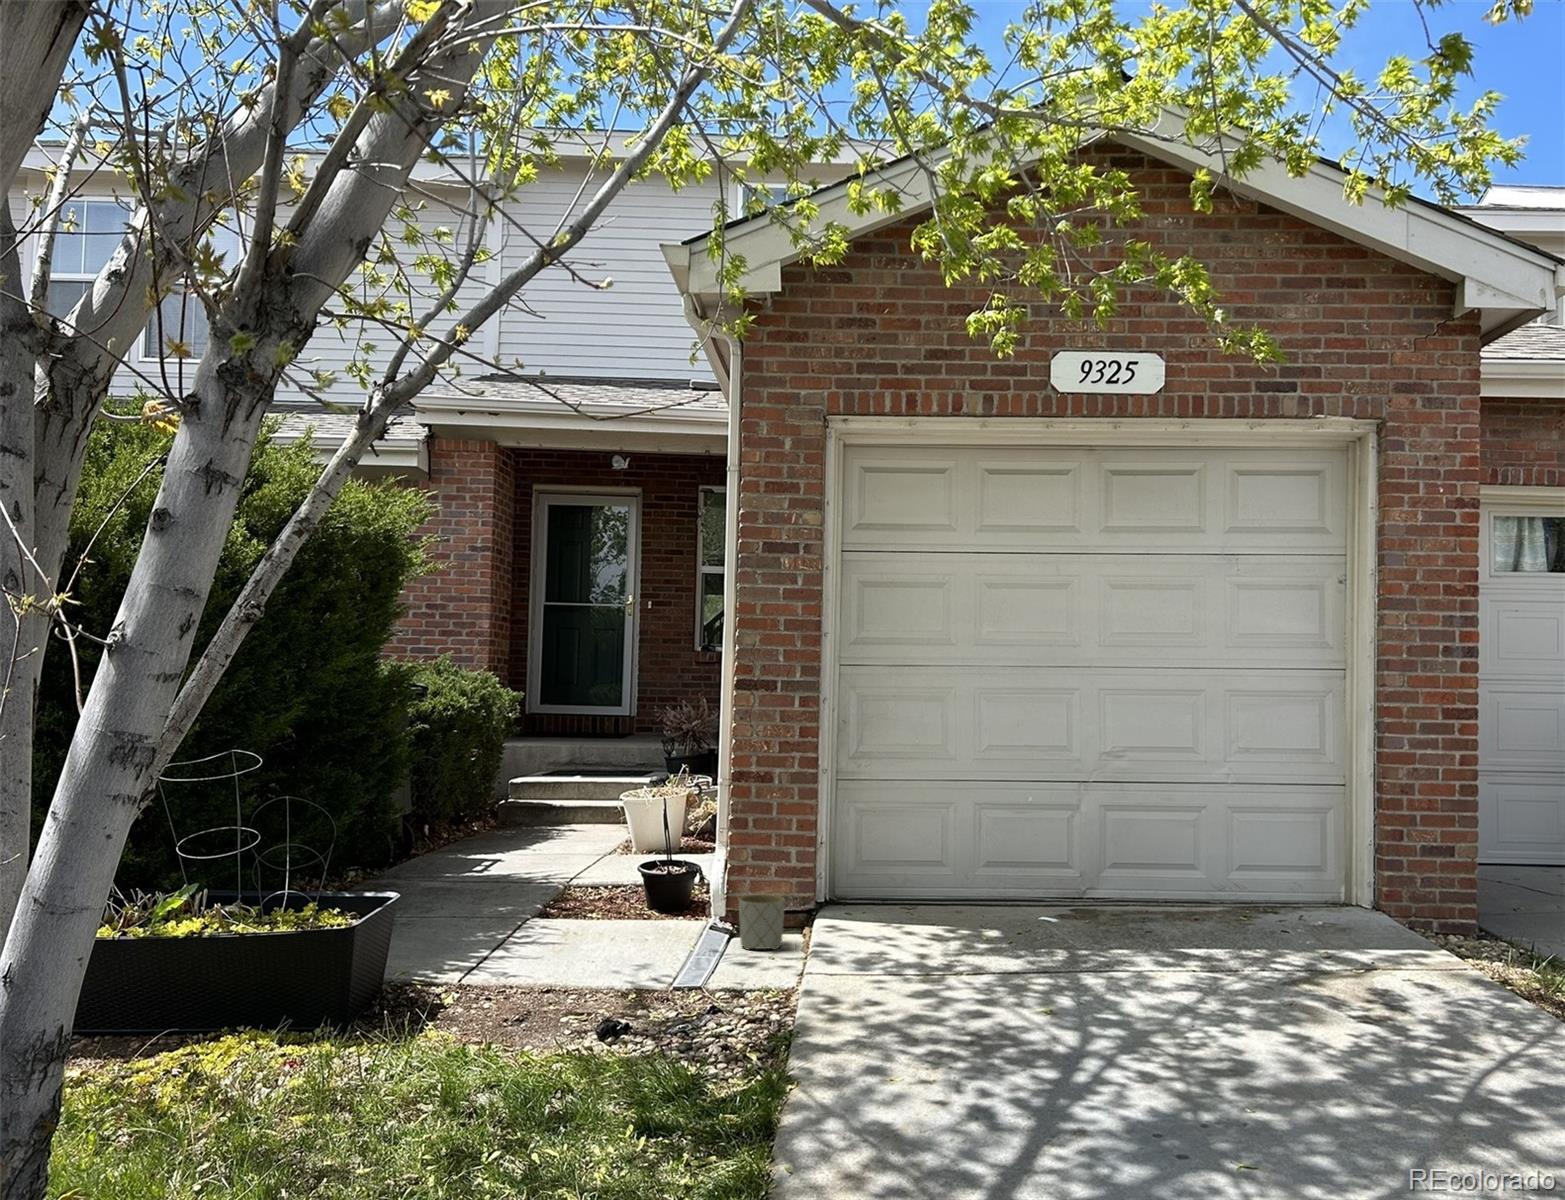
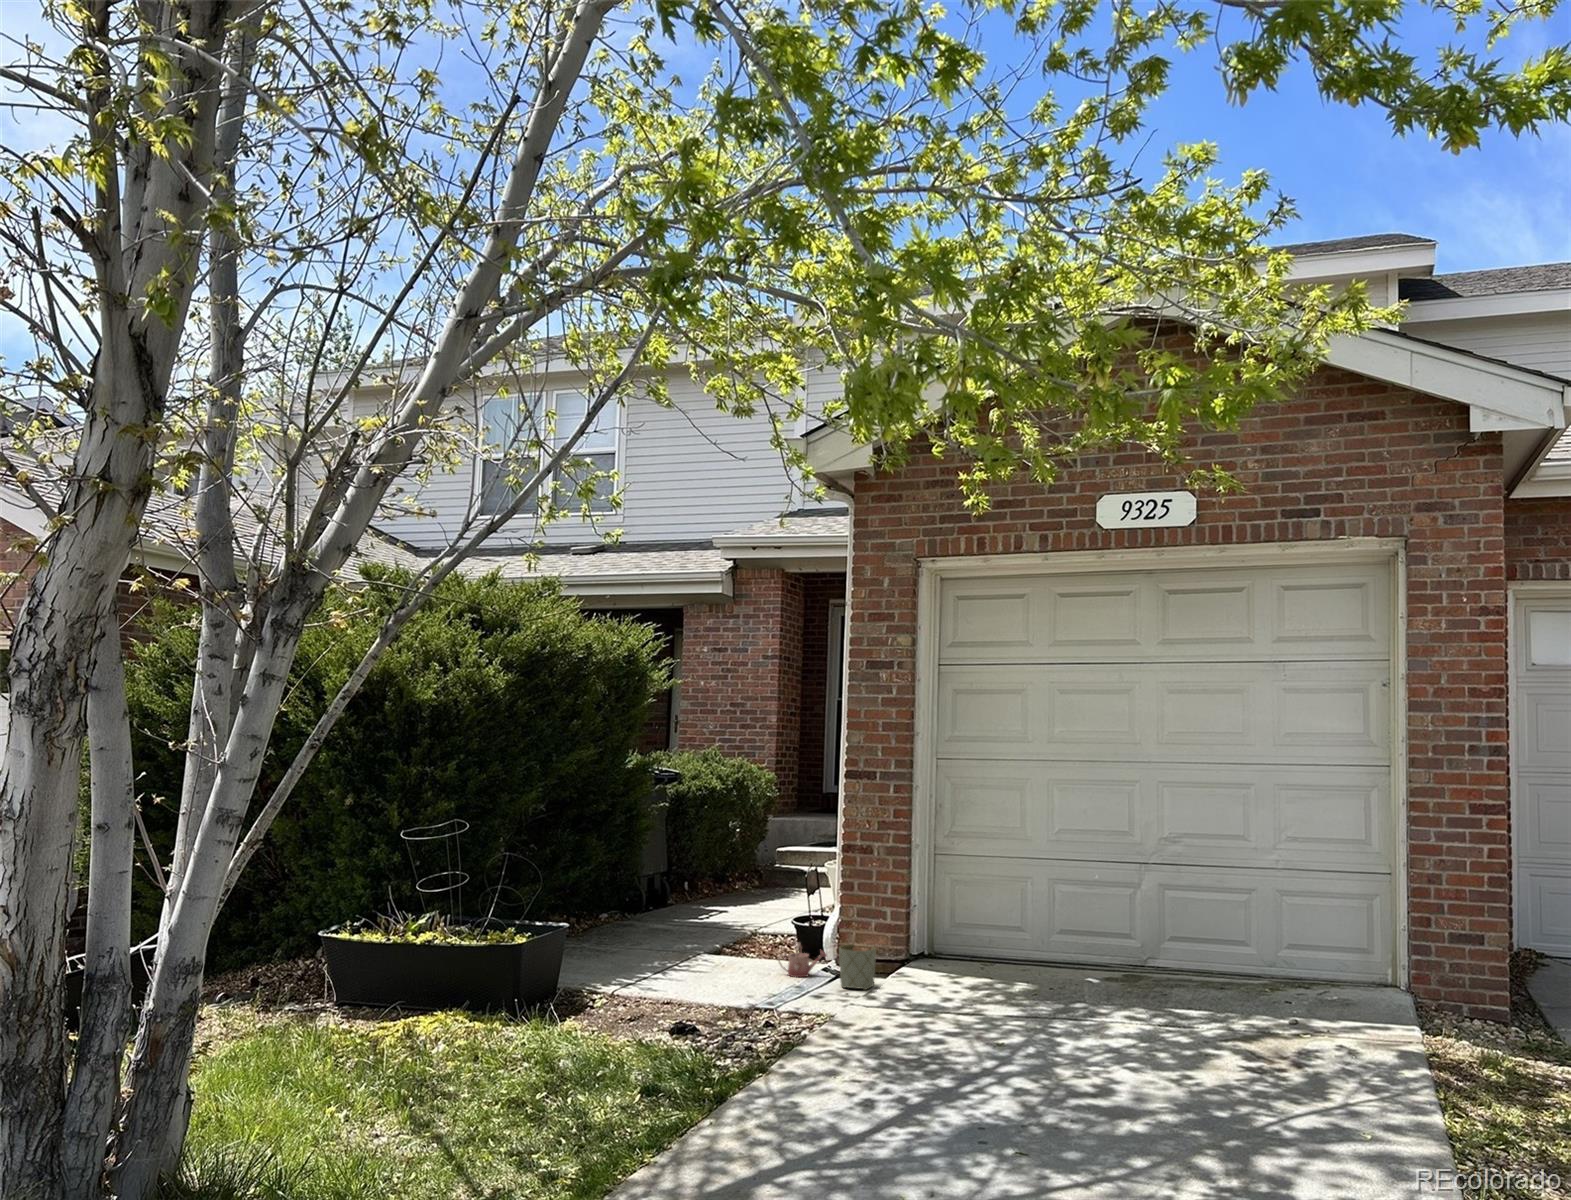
watering can: none [648,896,711,940] -> present [778,943,827,977]

